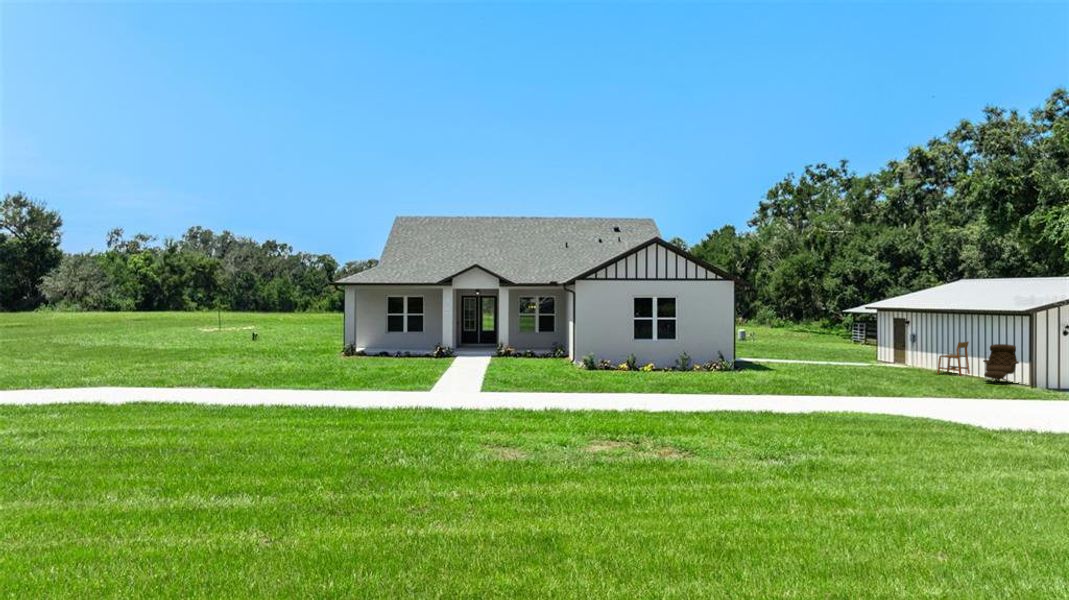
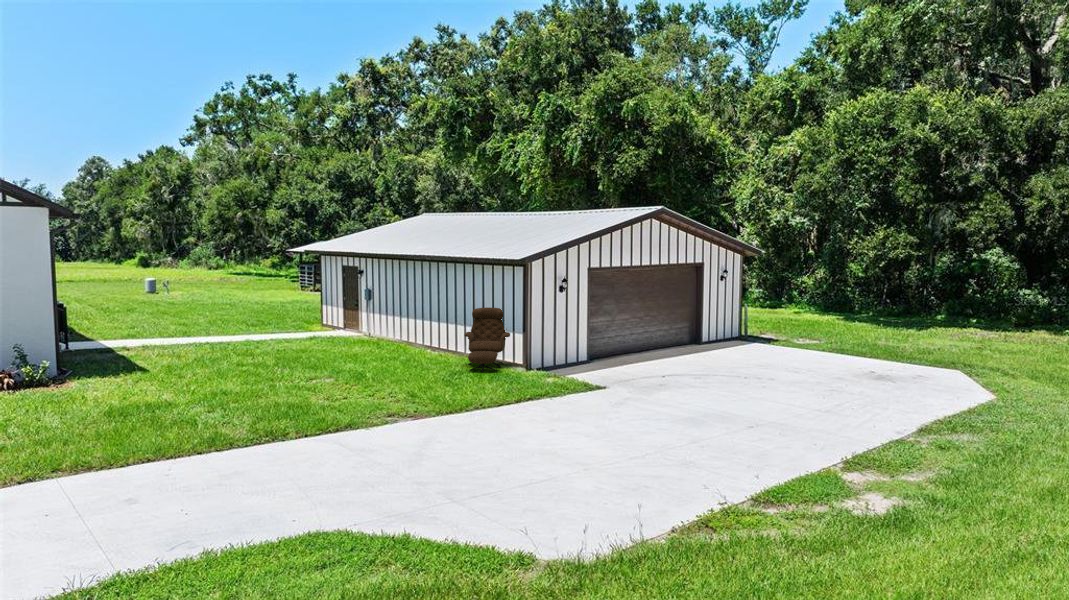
bench: present [937,342,970,376] -> none [402,301,444,355]

